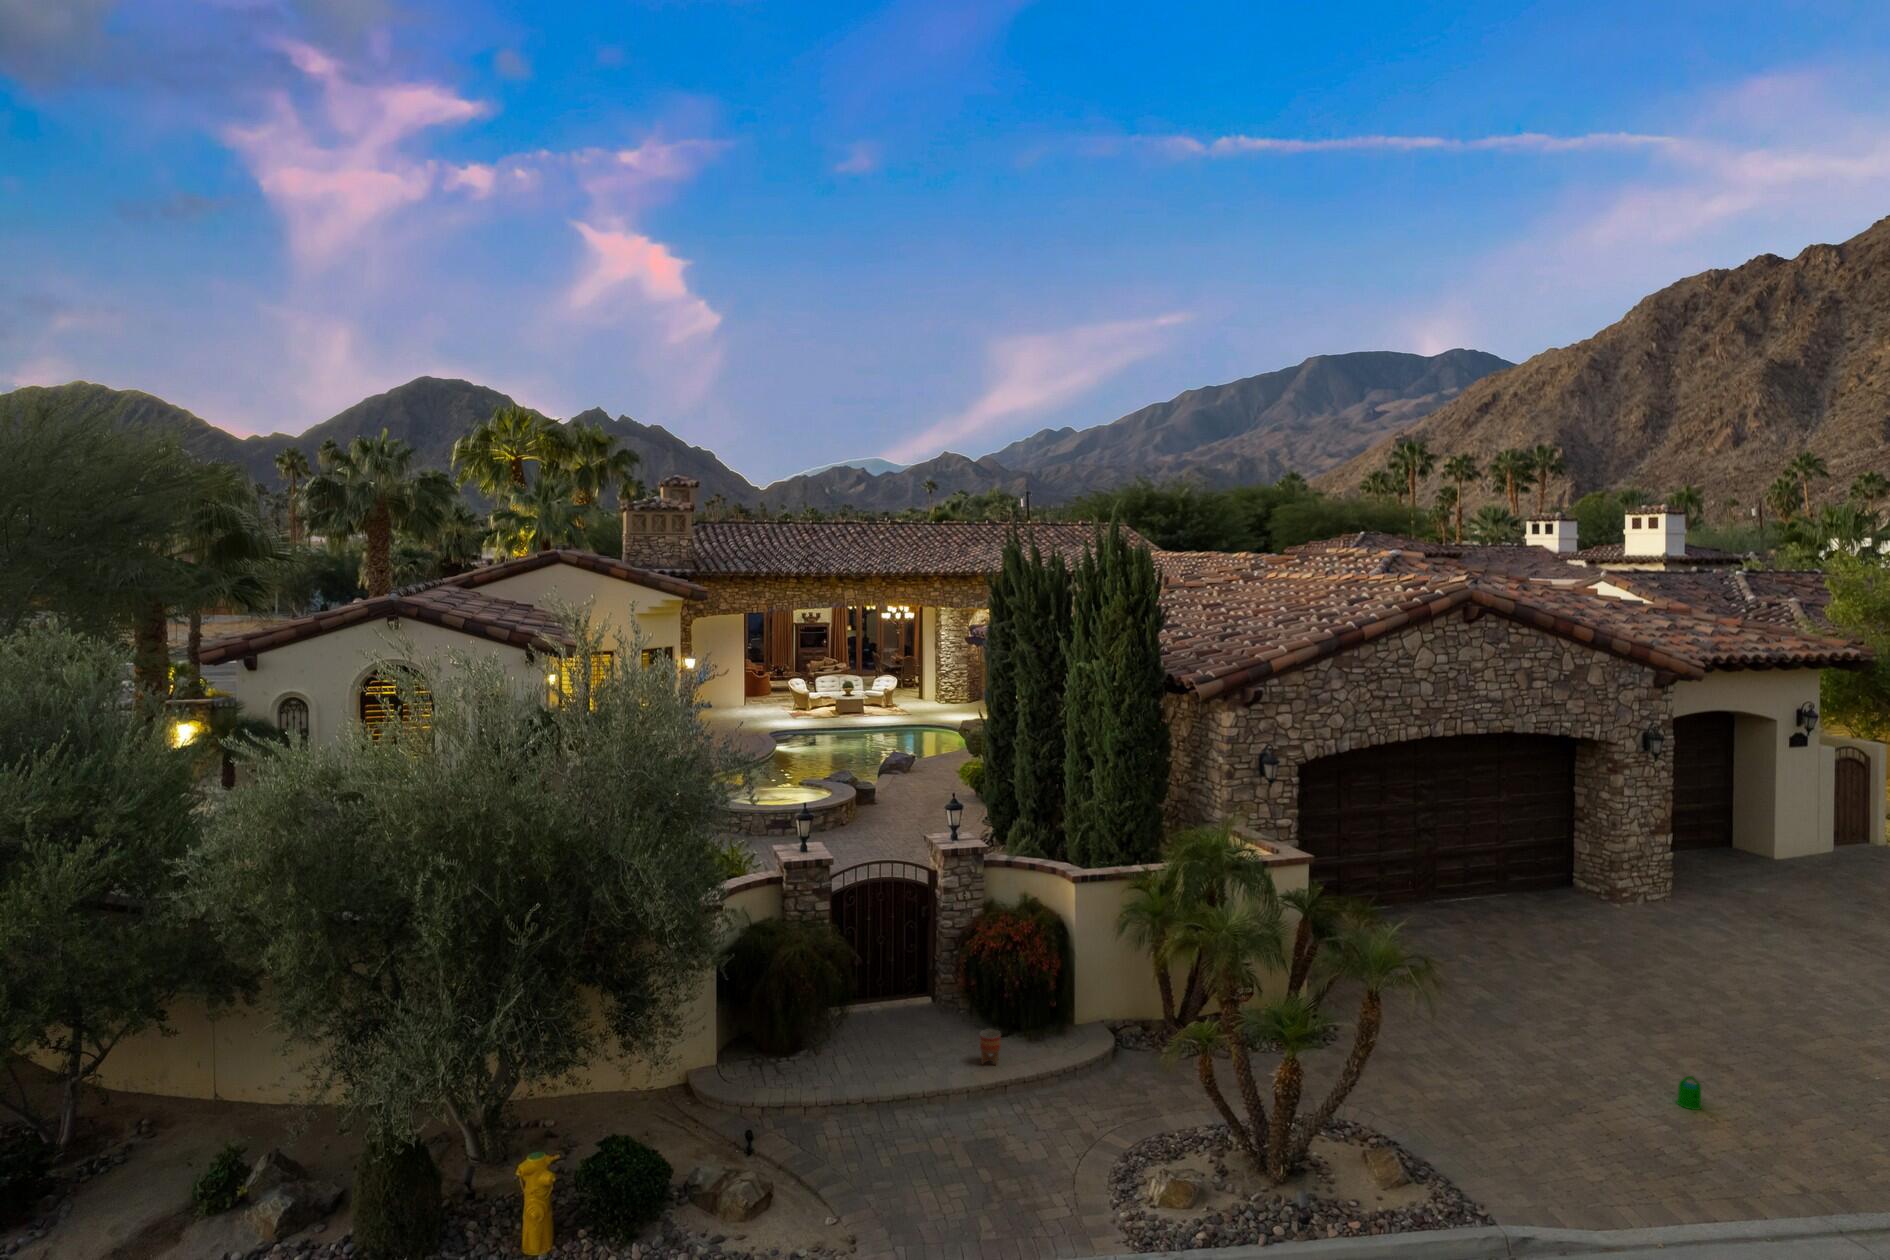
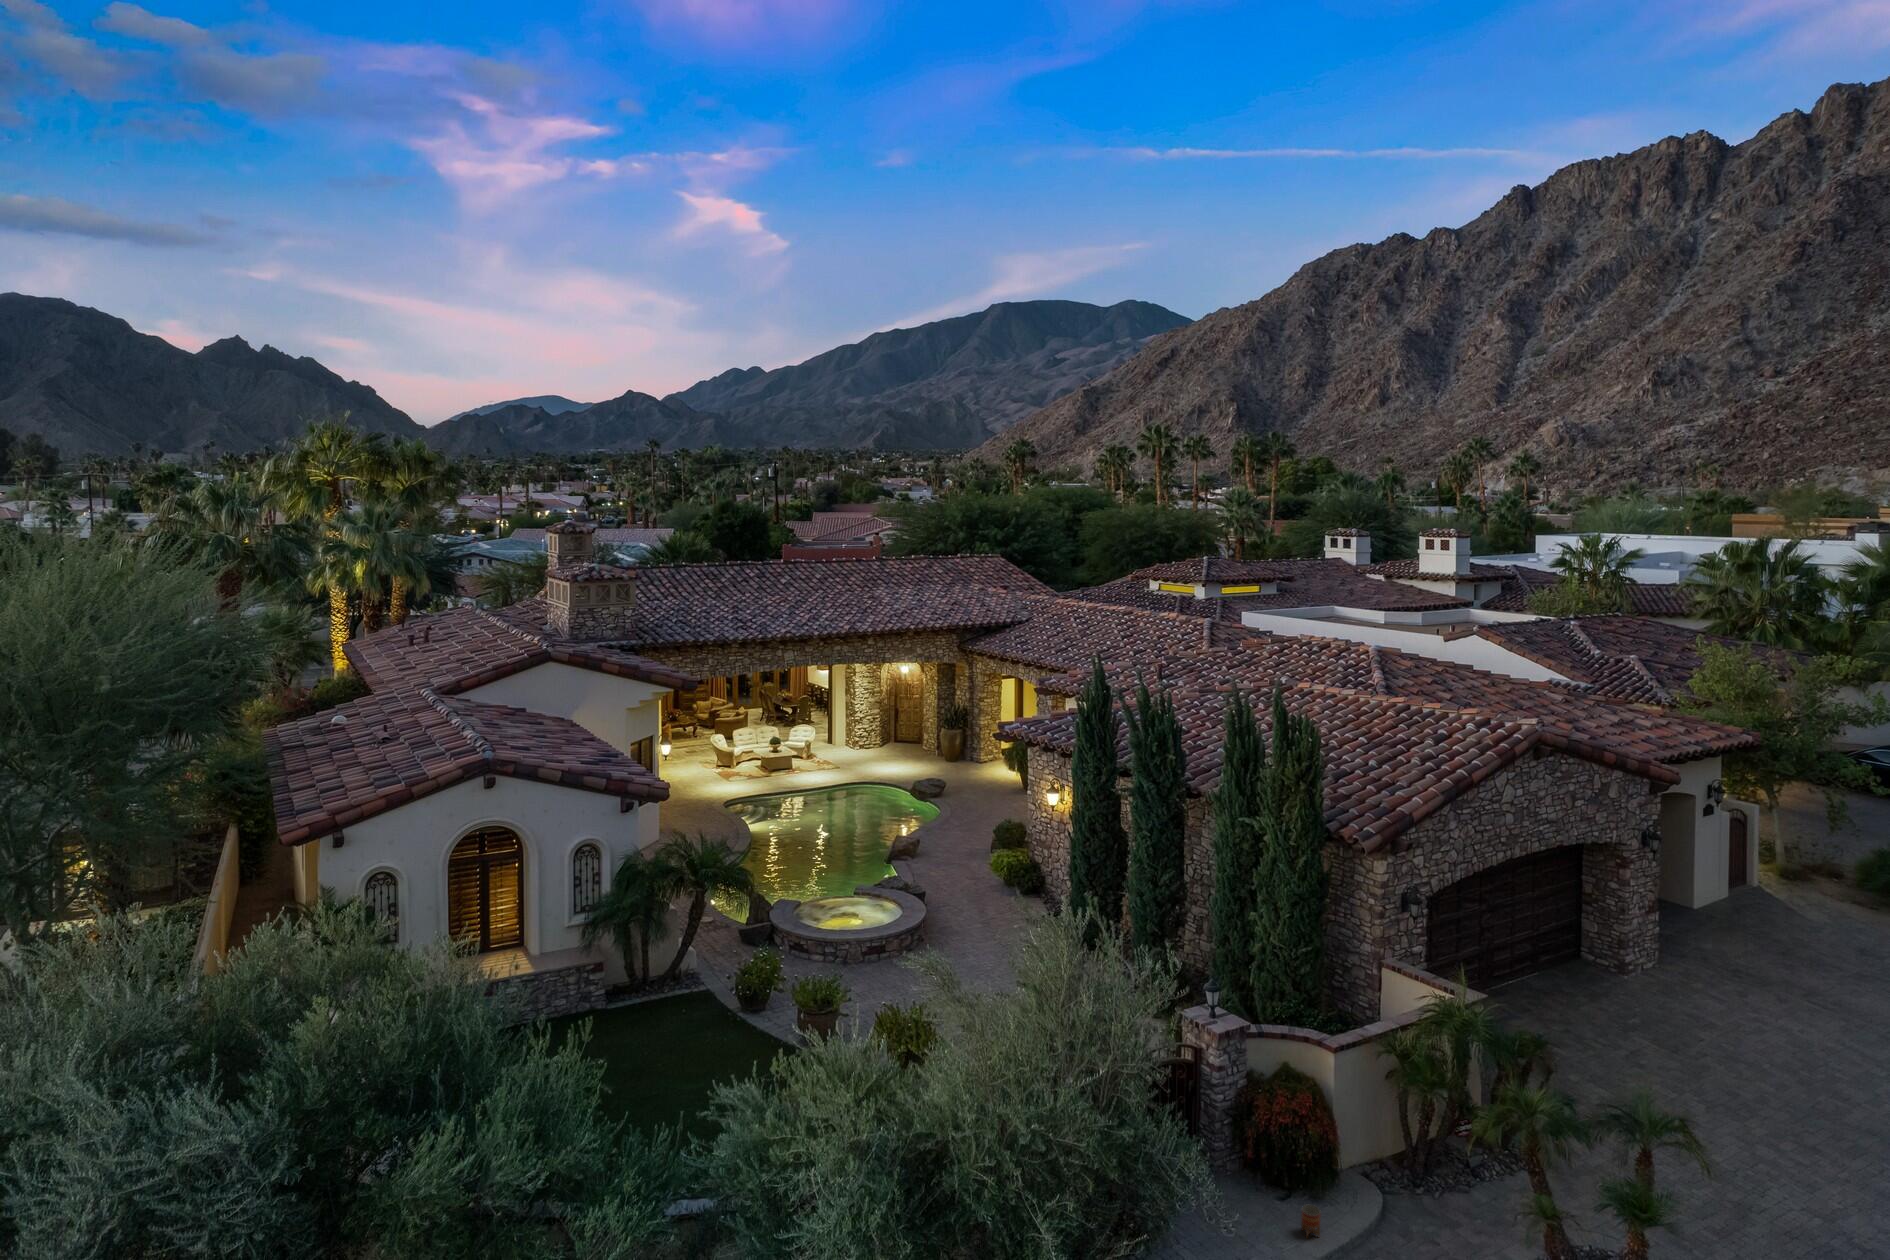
watering can: present [1677,1076,1702,1110] -> none [1821,1174,1847,1200]

